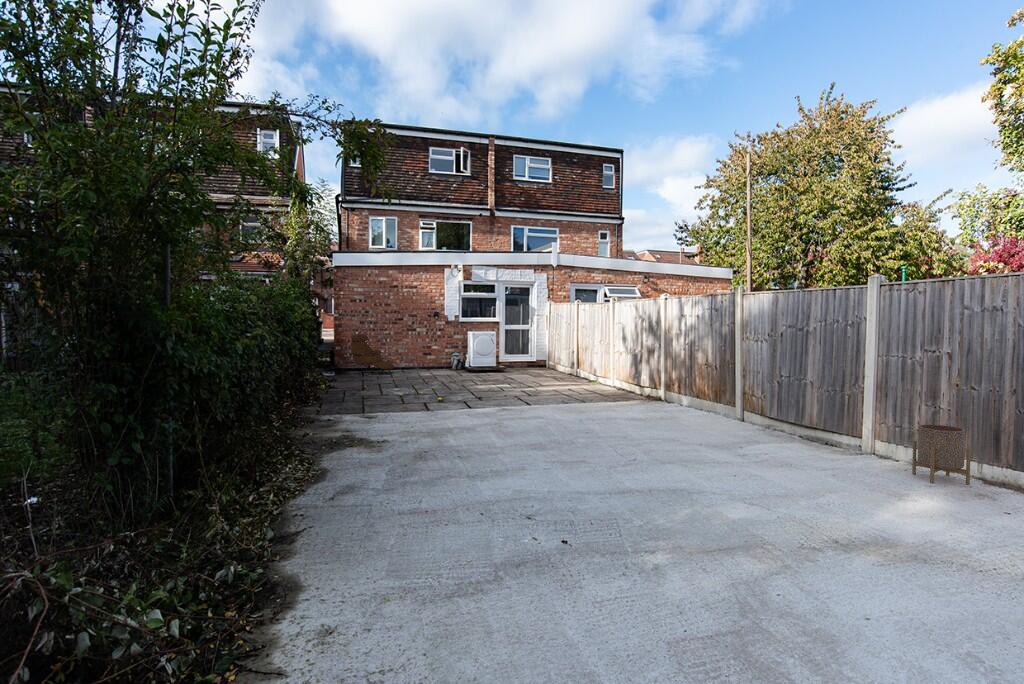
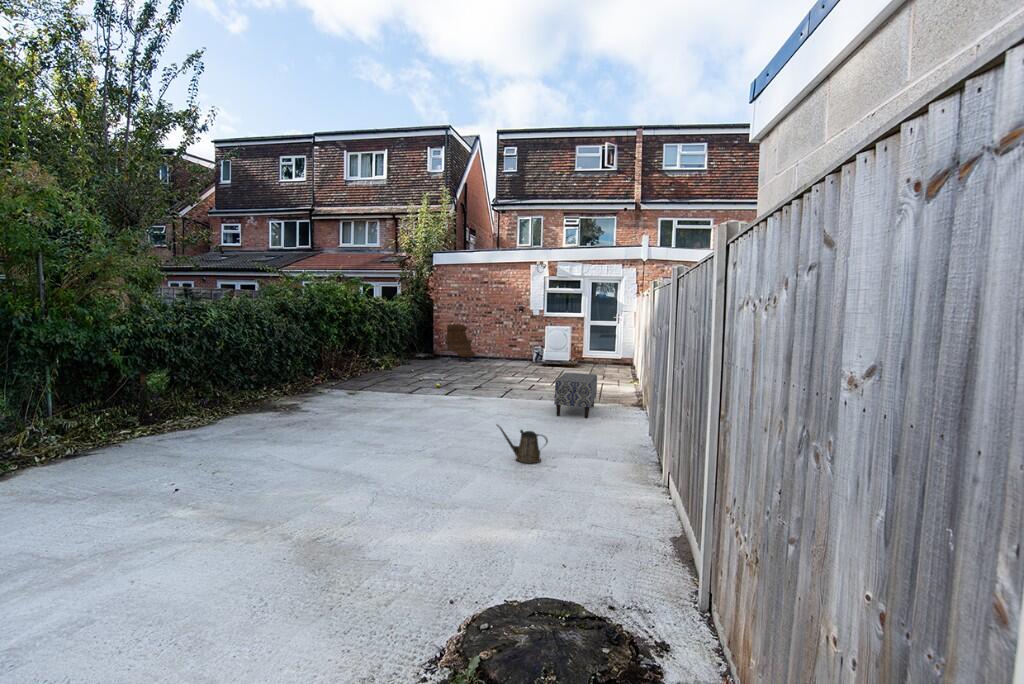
bench: none [626,369,686,406] -> present [554,373,597,418]
watering can: none [749,409,790,436] -> present [497,425,548,463]
planter: present [912,424,971,484] -> none [417,465,485,558]

